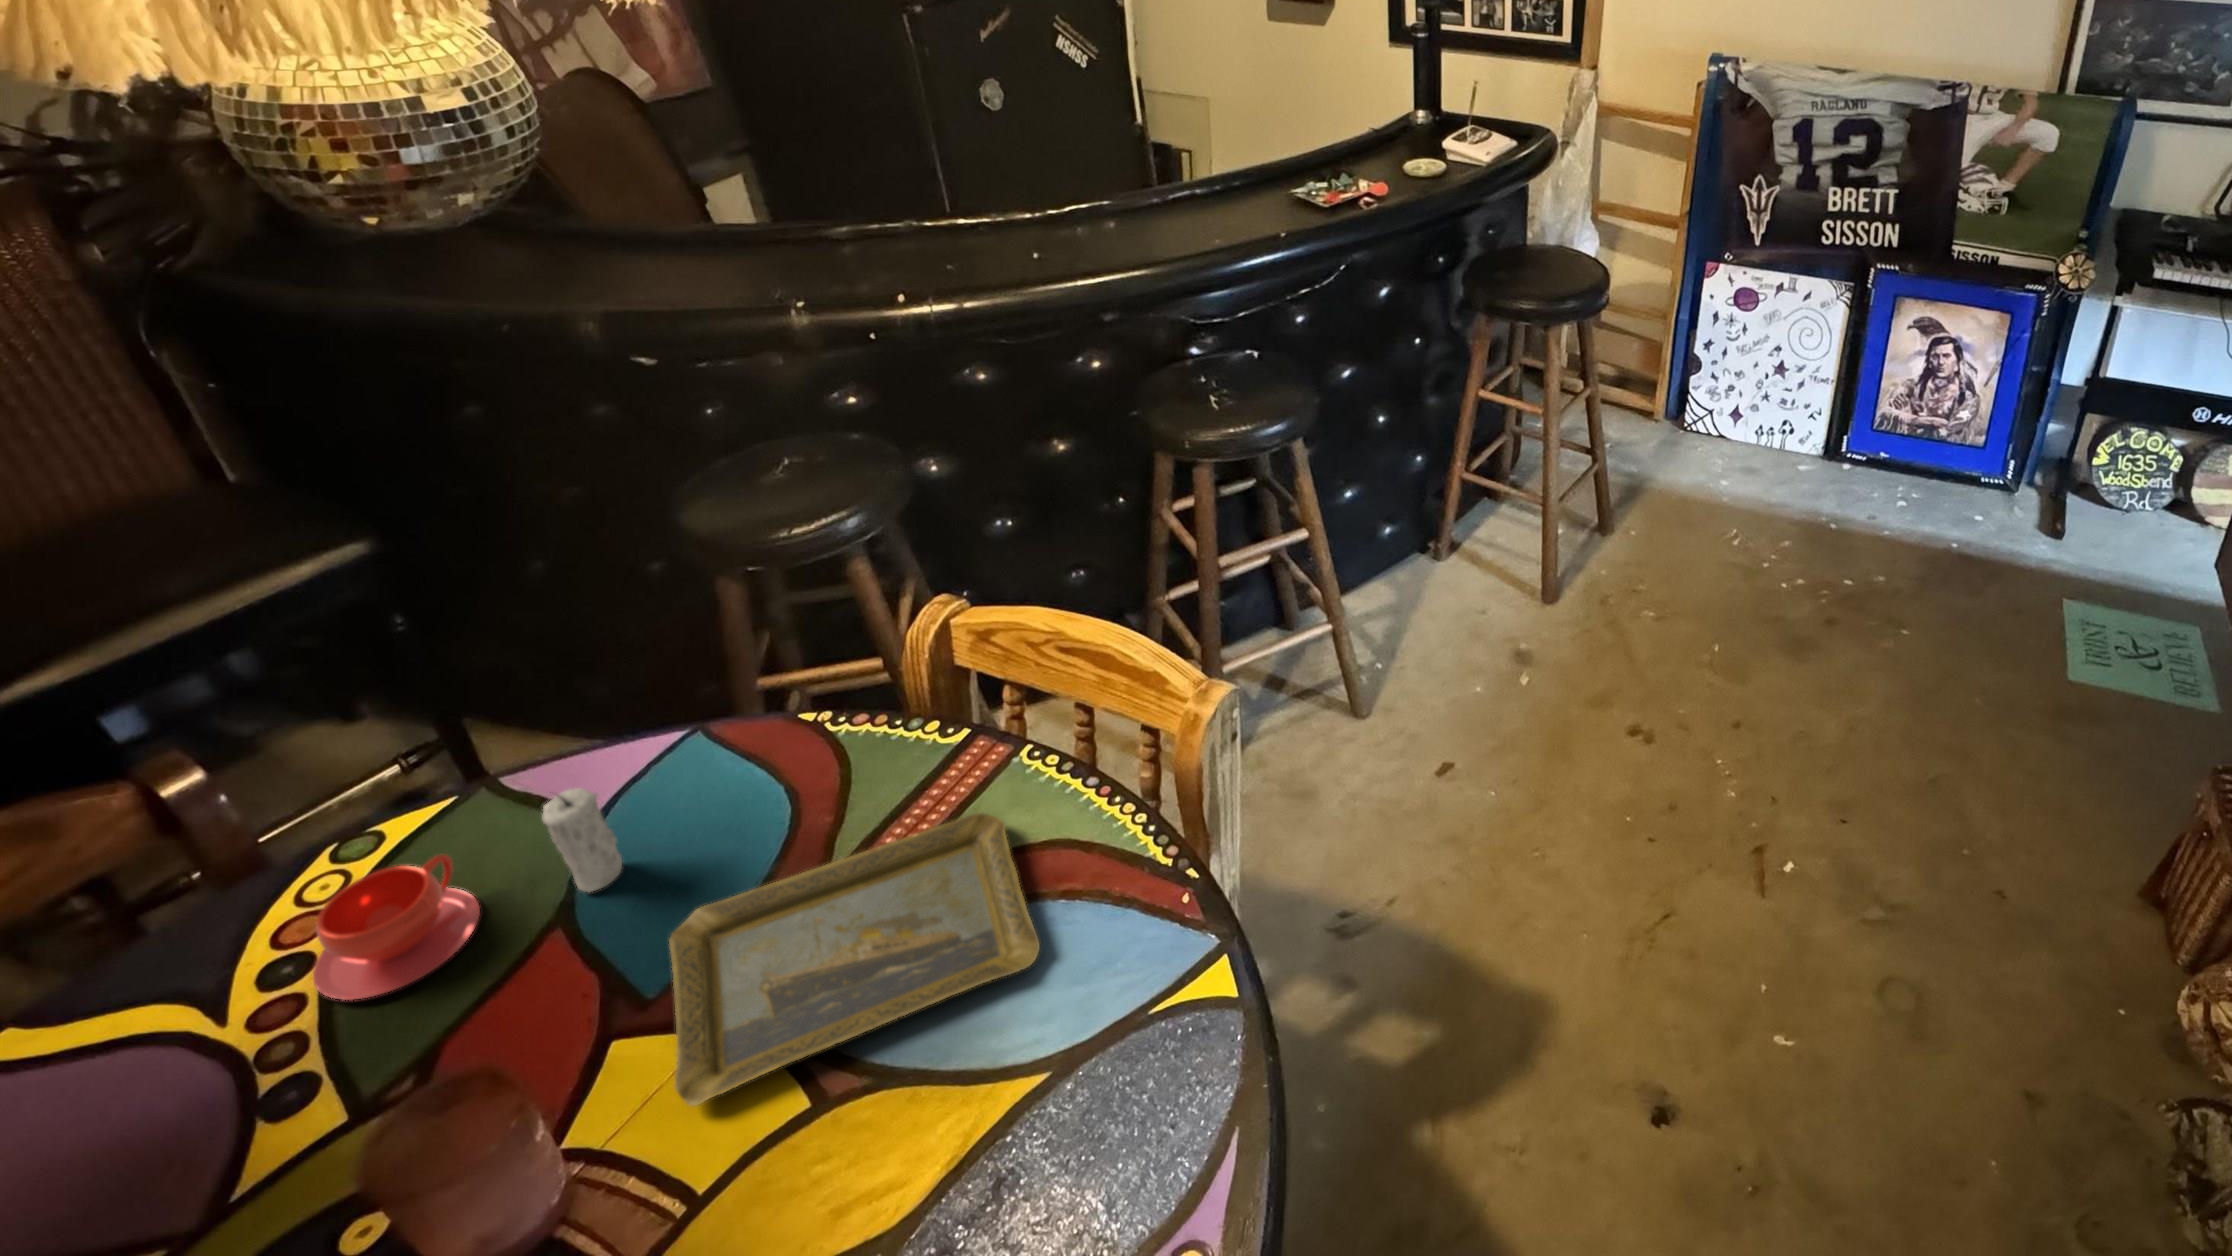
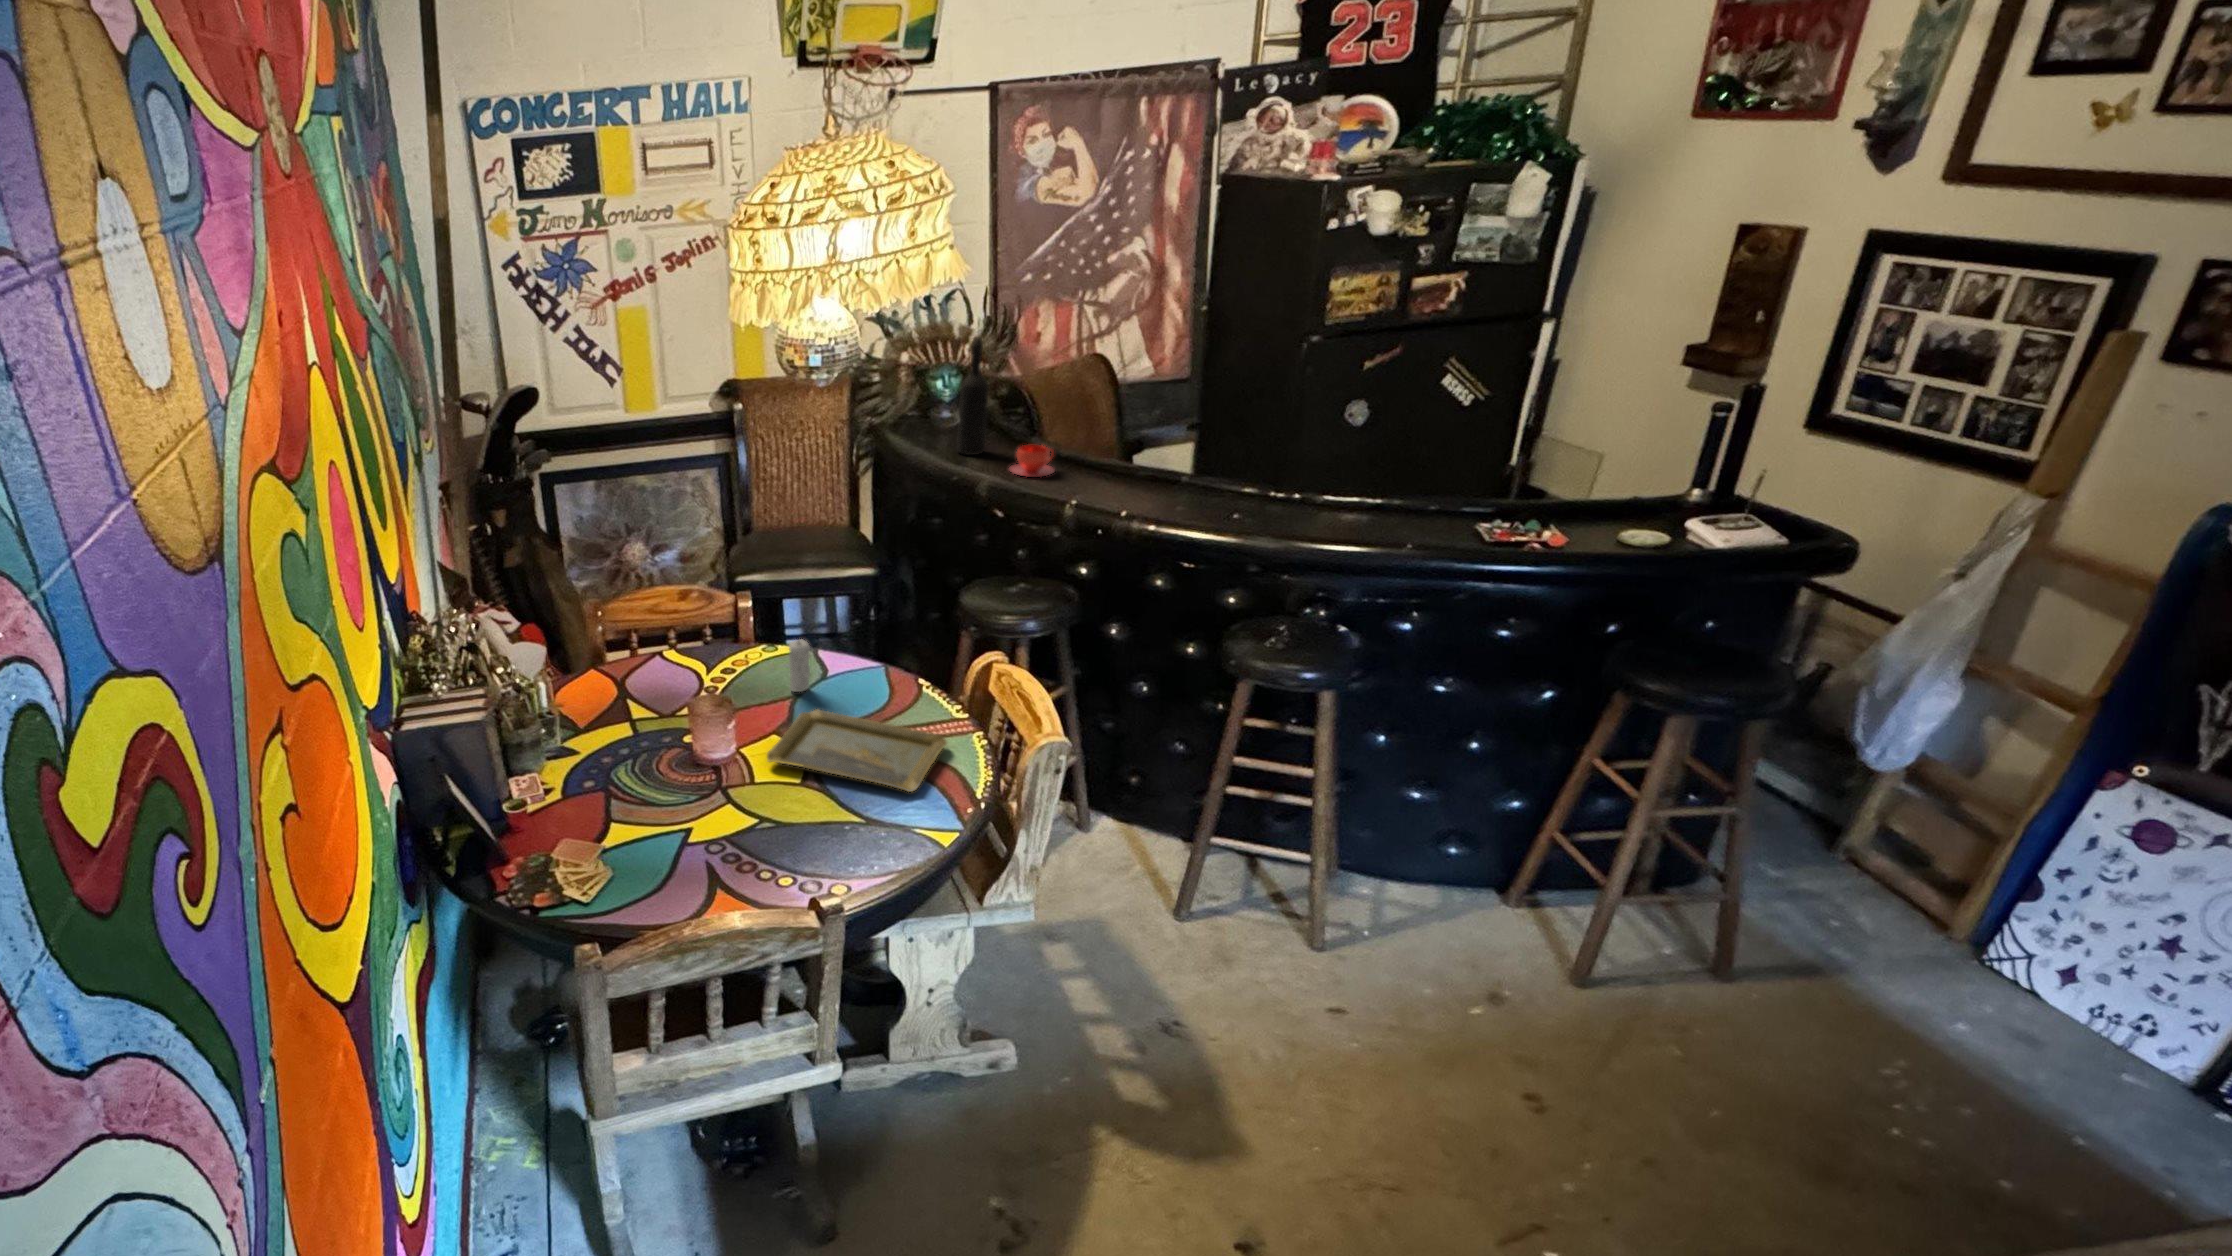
wine bottle: none [497,85,597,279] -> present [957,337,989,455]
teacup: present [313,855,480,1000] -> present [1009,445,1054,477]

